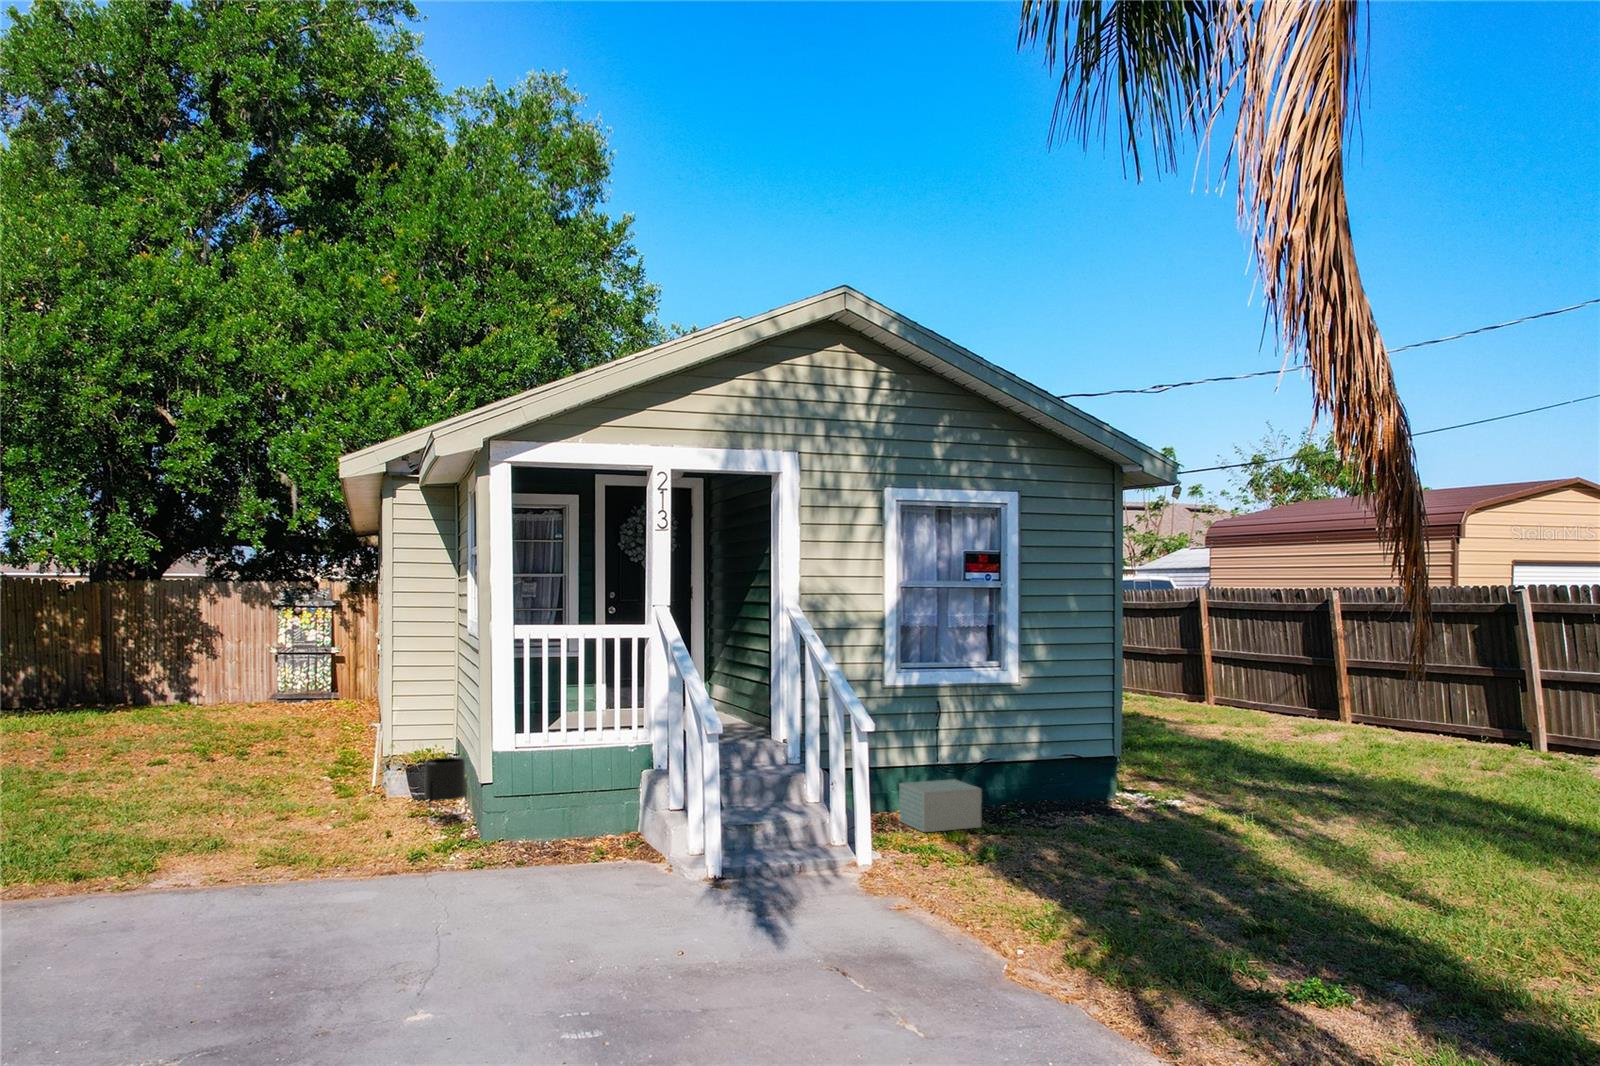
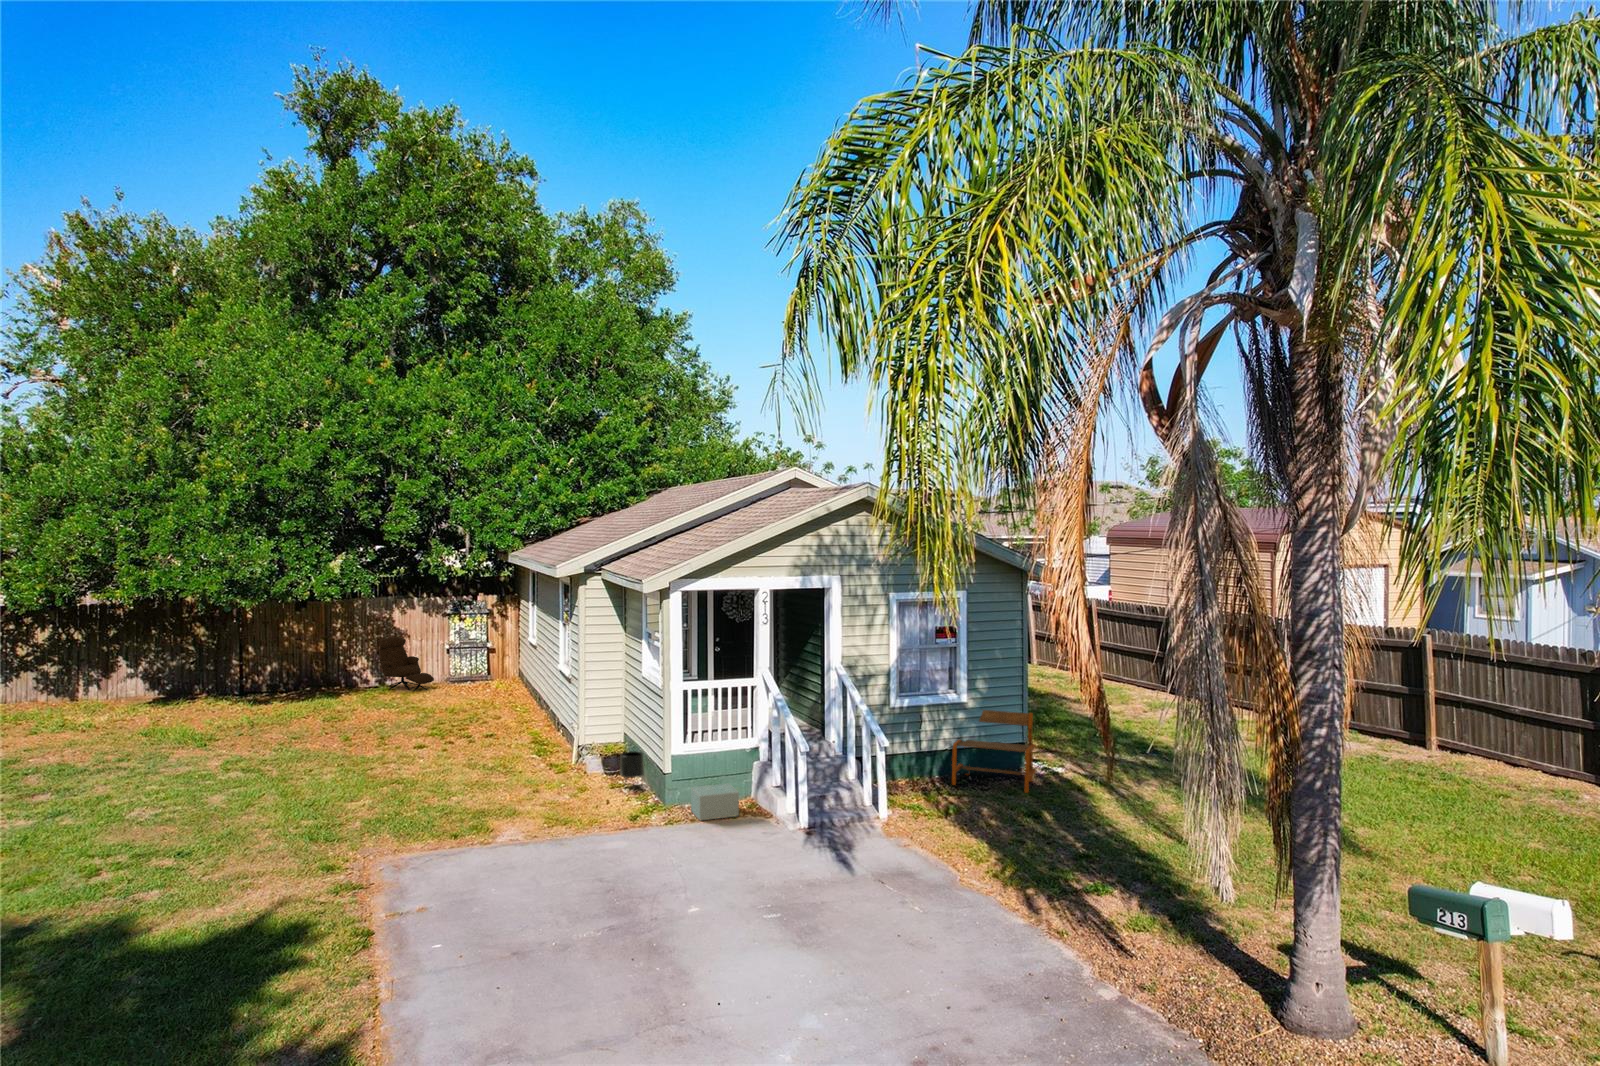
lounge chair: none [174,636,250,710] -> present [379,637,434,691]
bench: none [990,692,1133,832] -> present [952,710,1036,793]
storage box: present [899,779,982,832] -> present [691,784,739,820]

